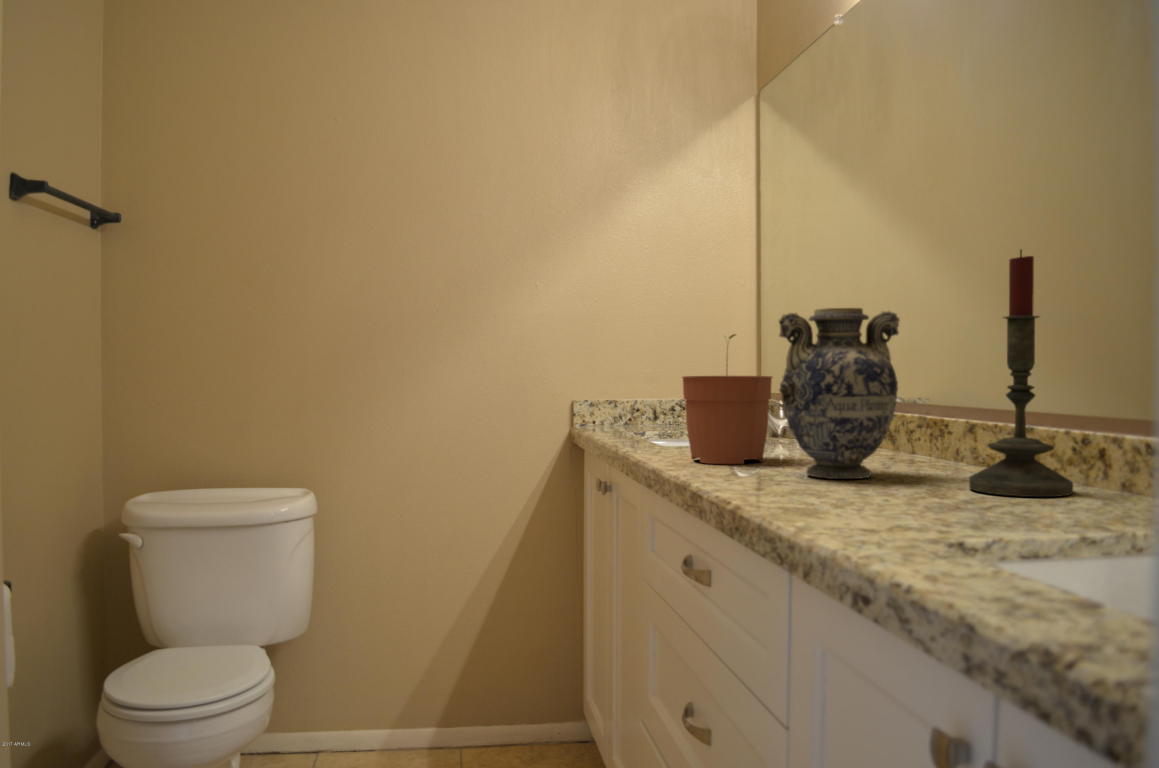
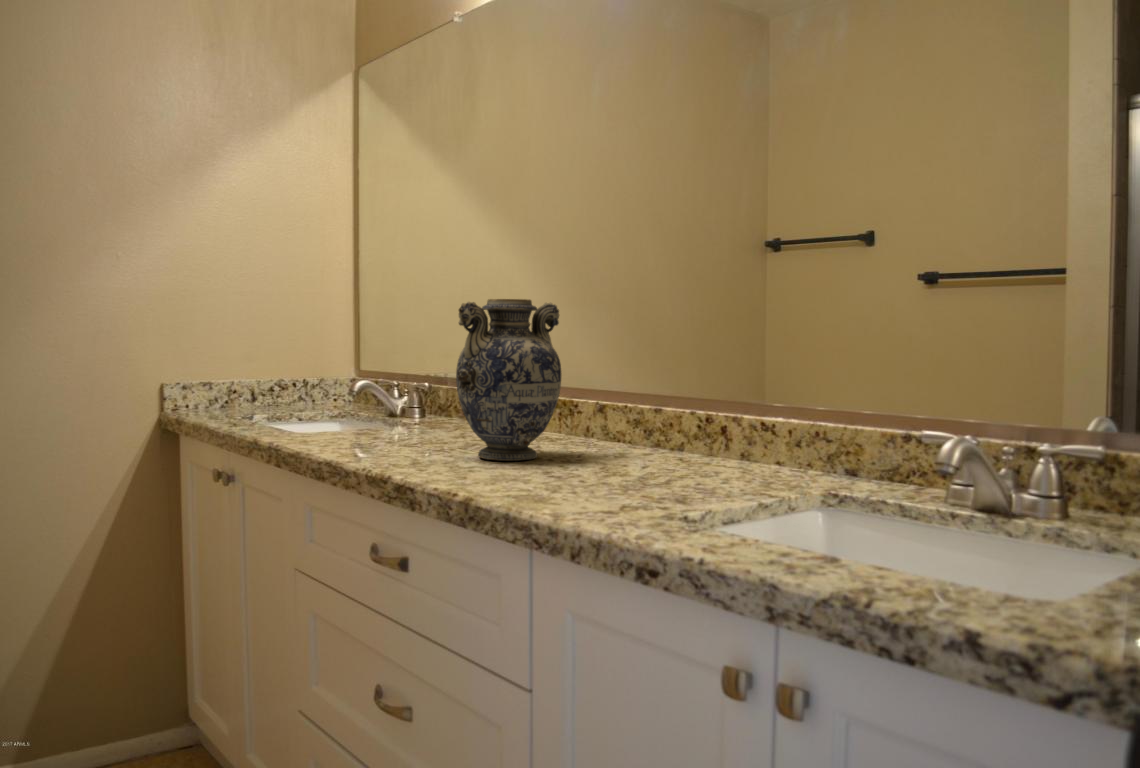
candle: present [969,250,1073,497] -> none [629,257,711,470]
plant pot: present [682,334,772,464] -> none [335,318,428,450]

